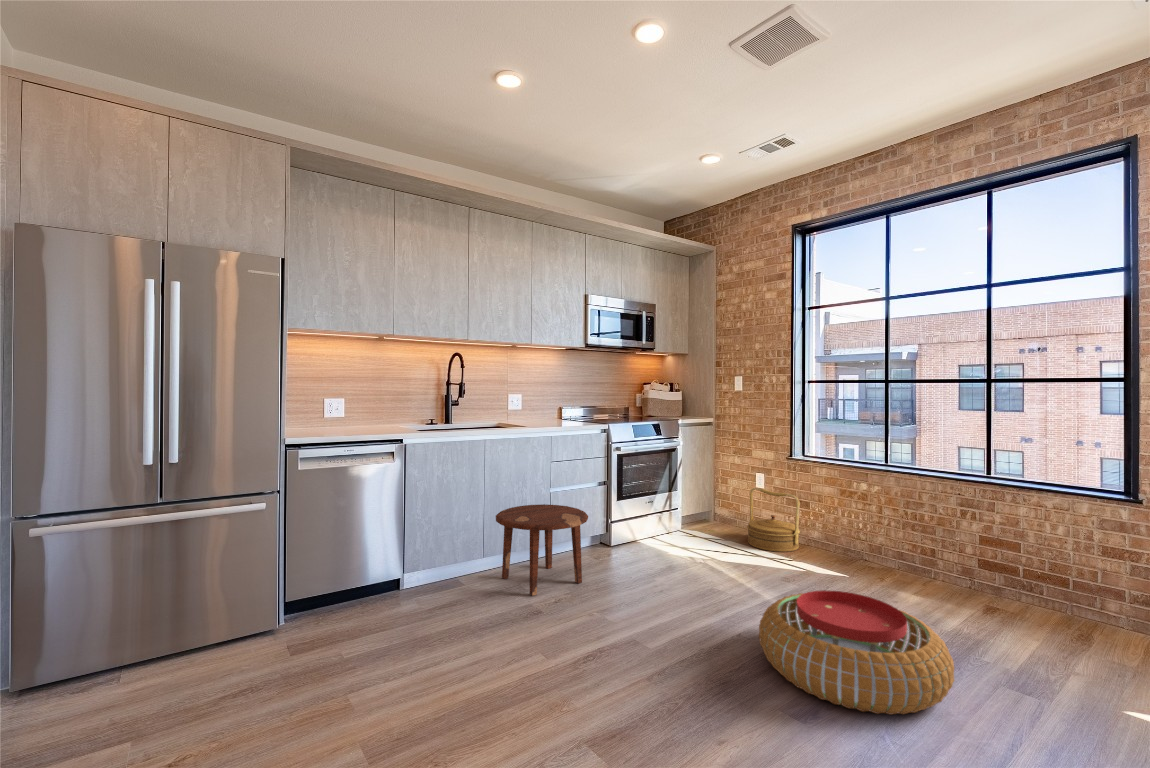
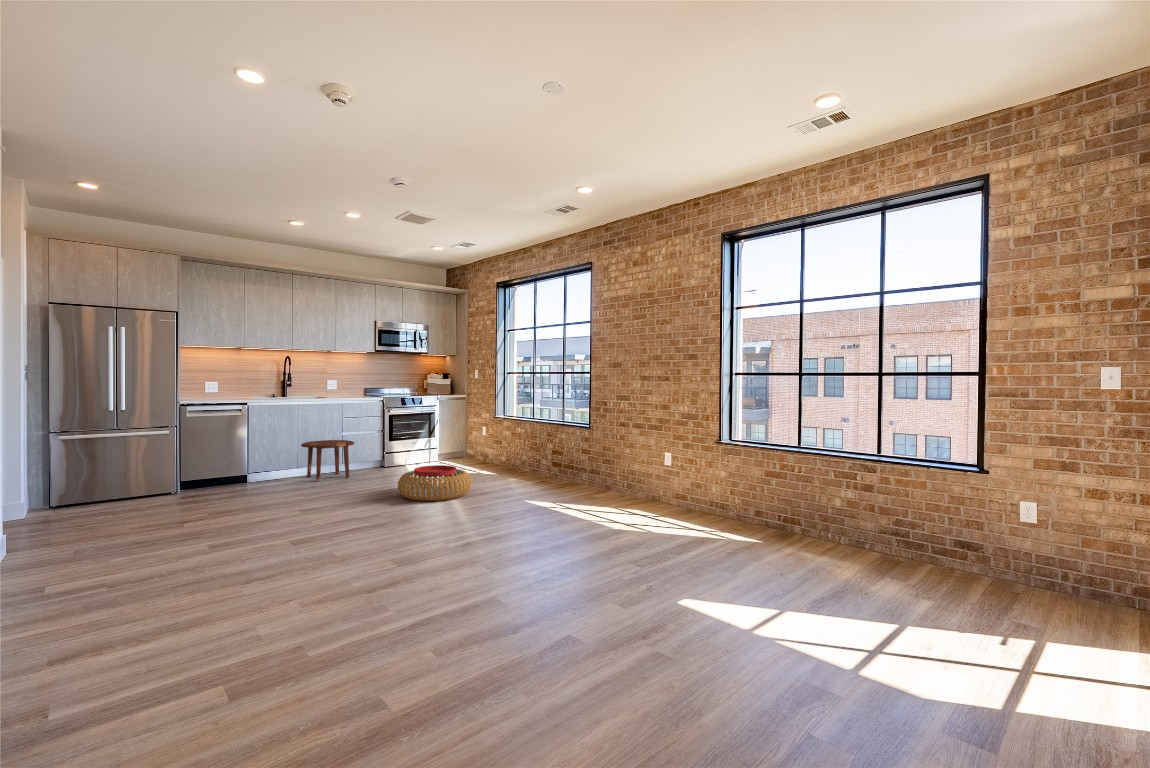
woven basket: present [747,488,800,552] -> none [466,434,495,467]

